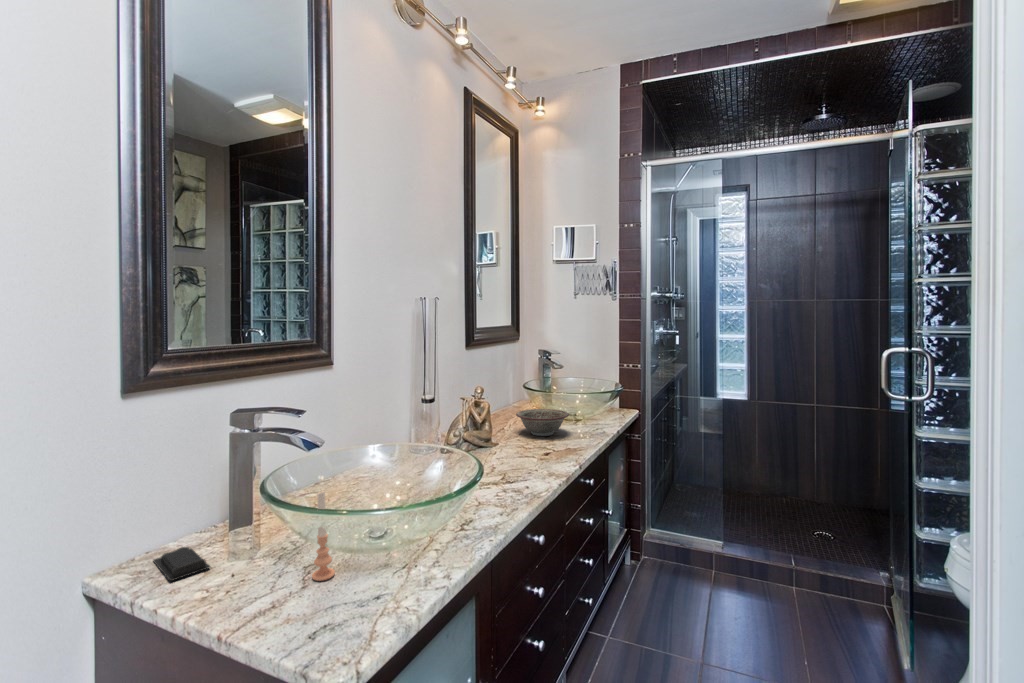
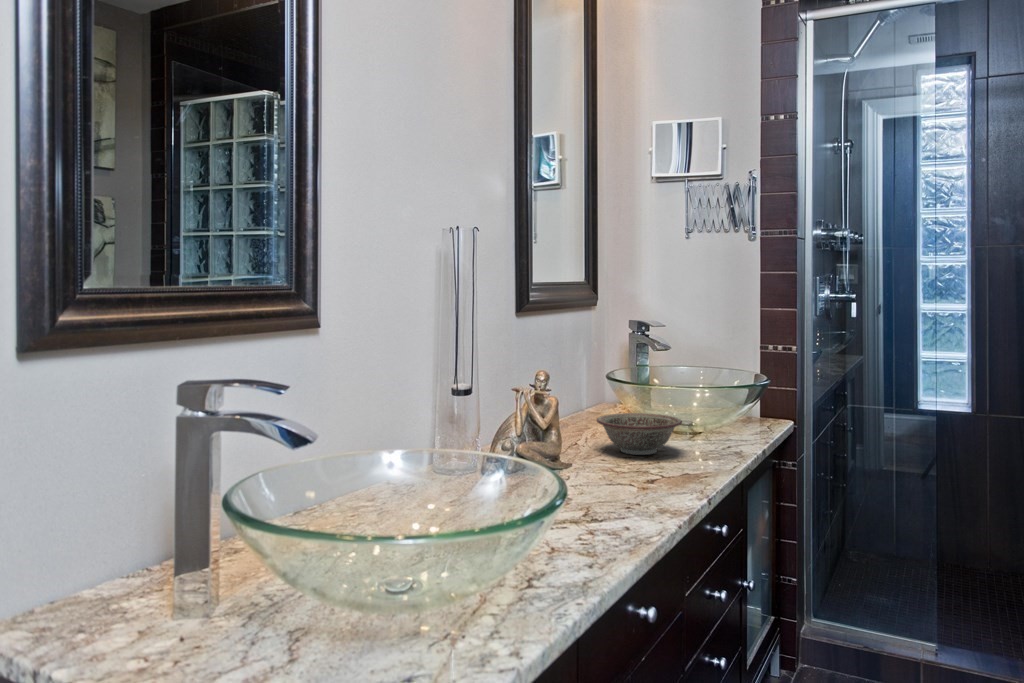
candle: present [312,491,335,581] -> none [304,510,339,652]
soap bar: present [153,547,210,581] -> none [60,597,148,645]

